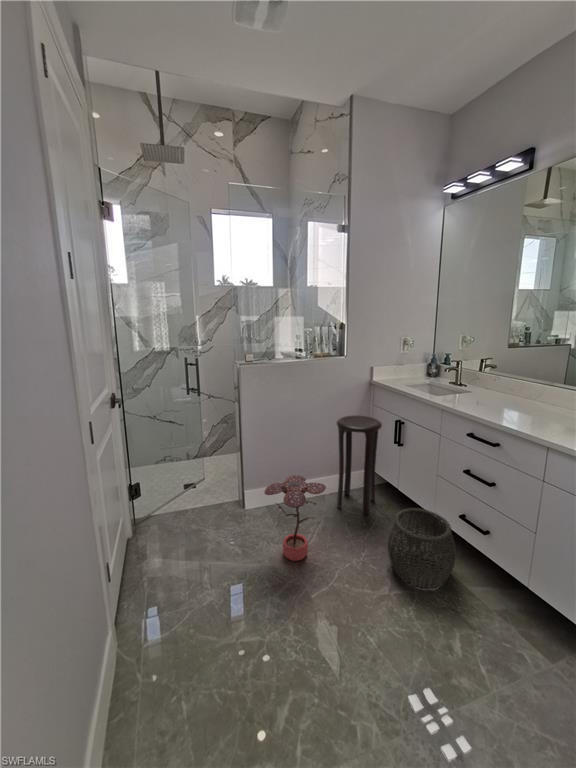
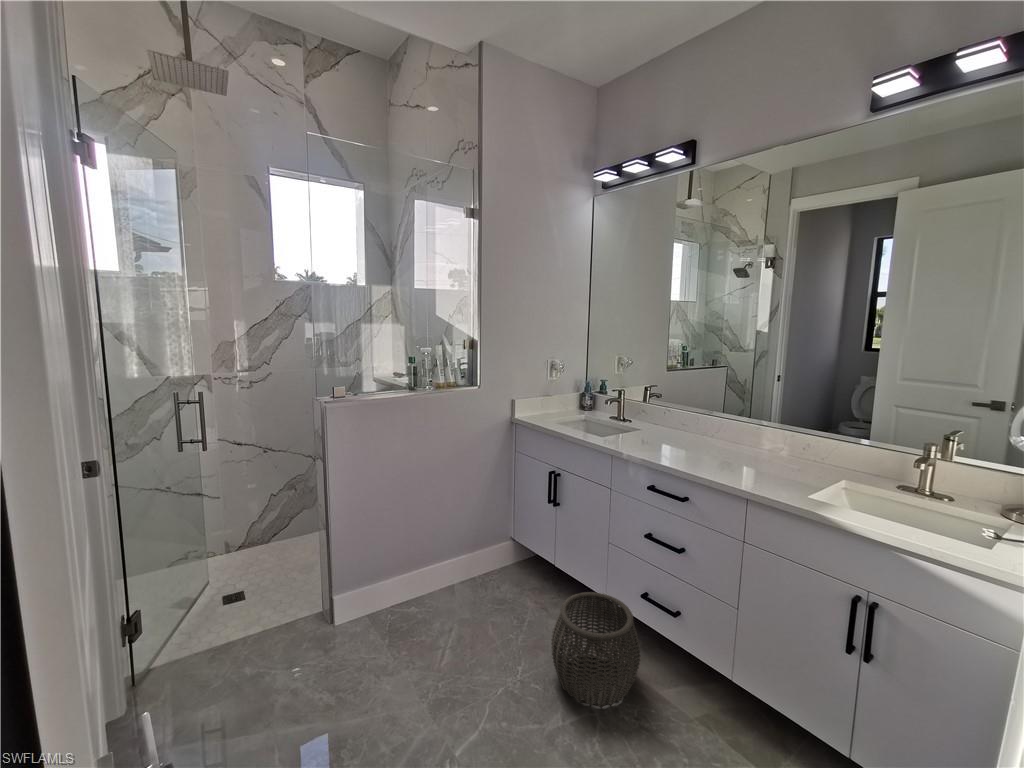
stool: present [336,415,382,514] -> none [470,467,531,607]
potted plant: present [264,475,326,561] -> none [371,566,464,701]

